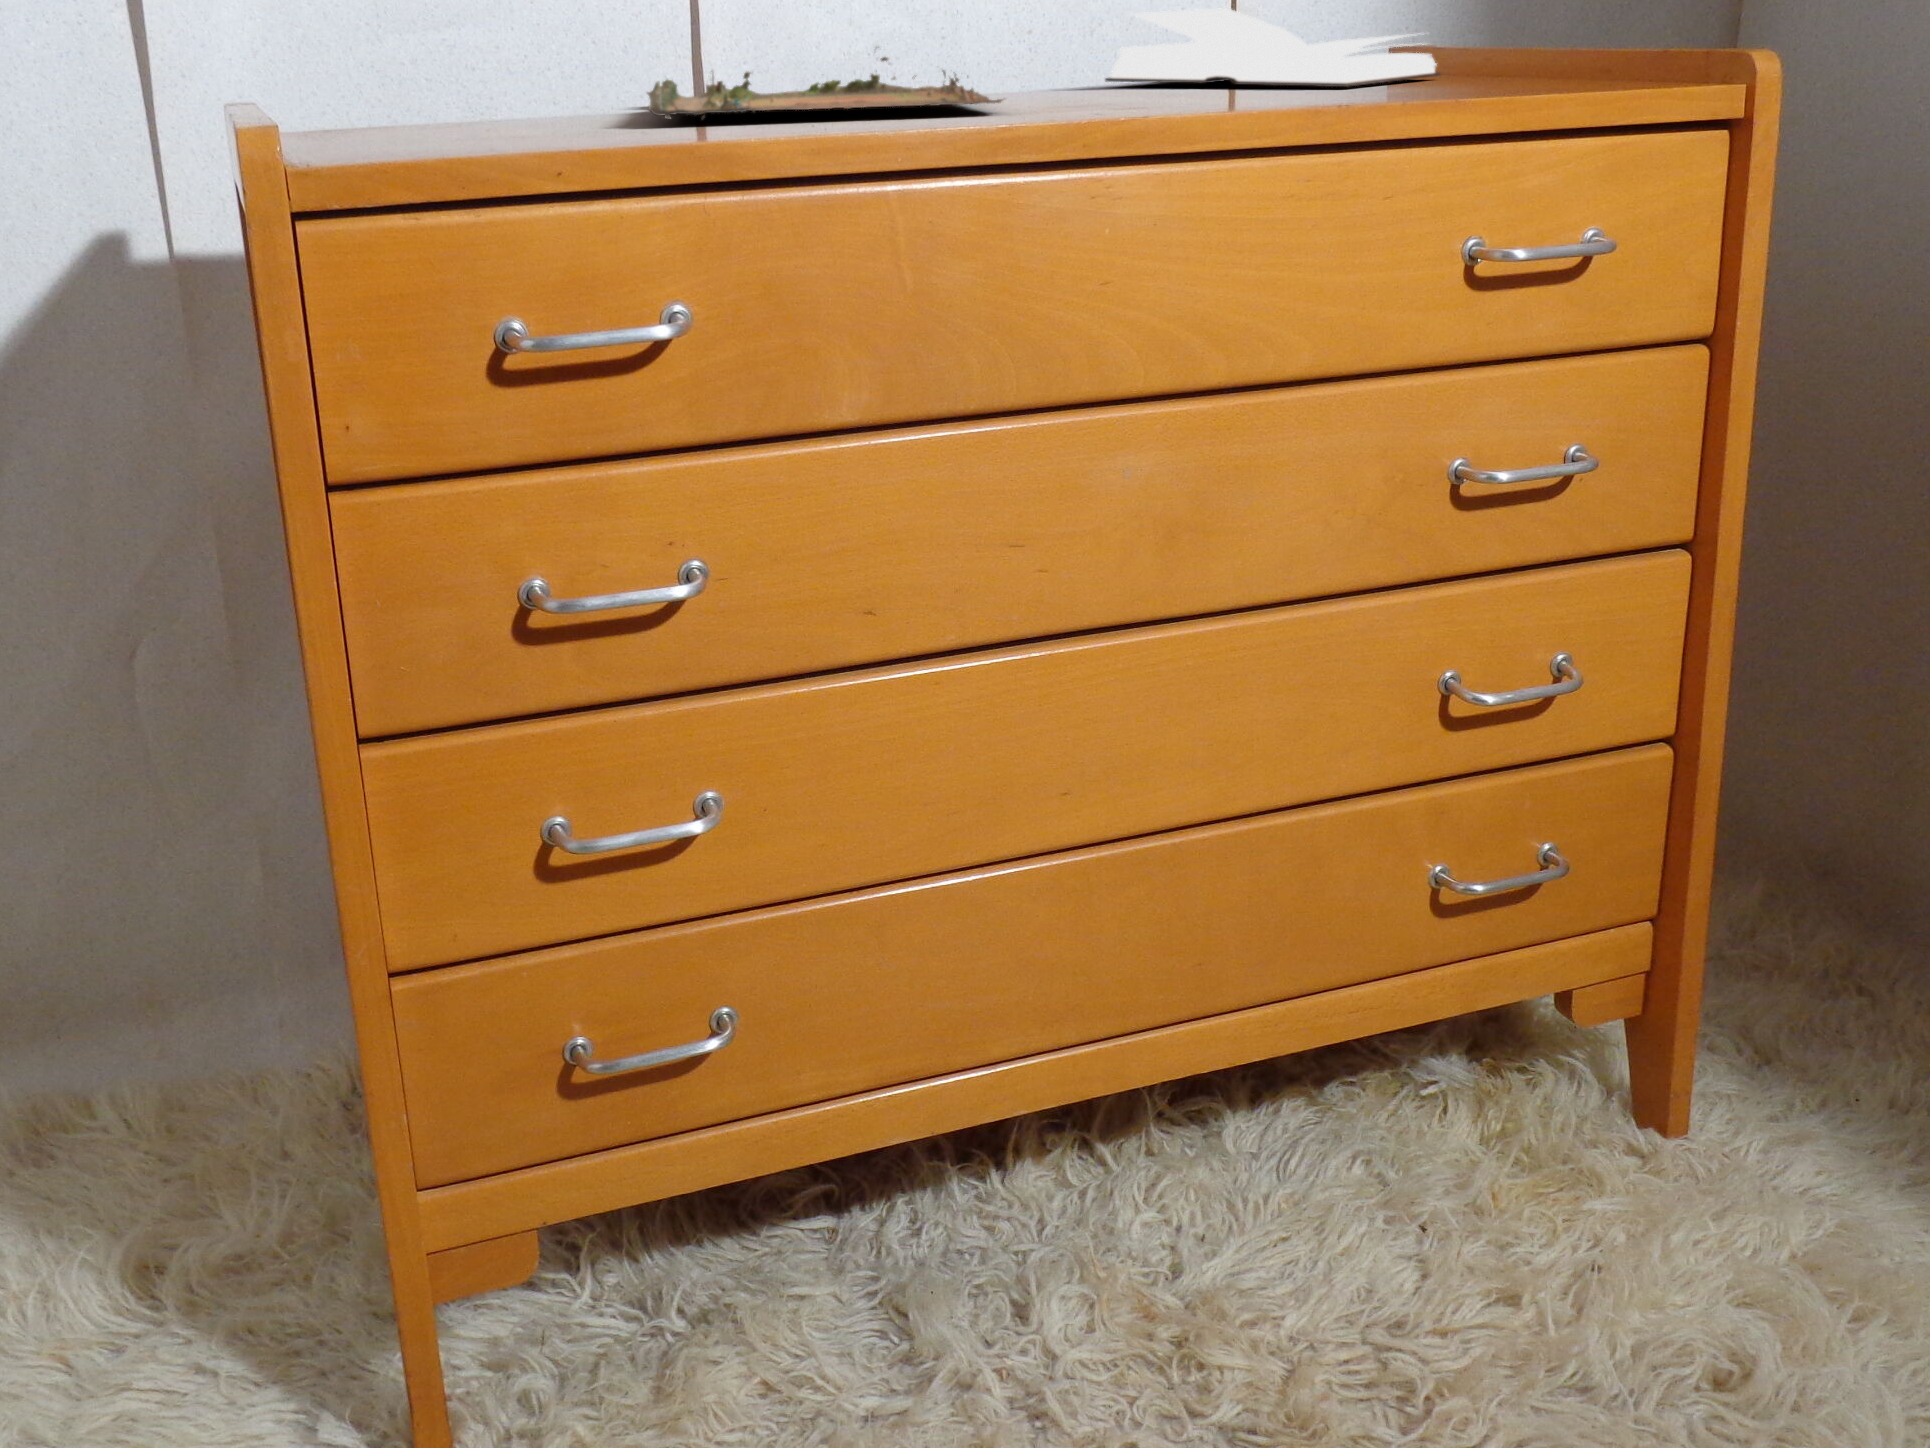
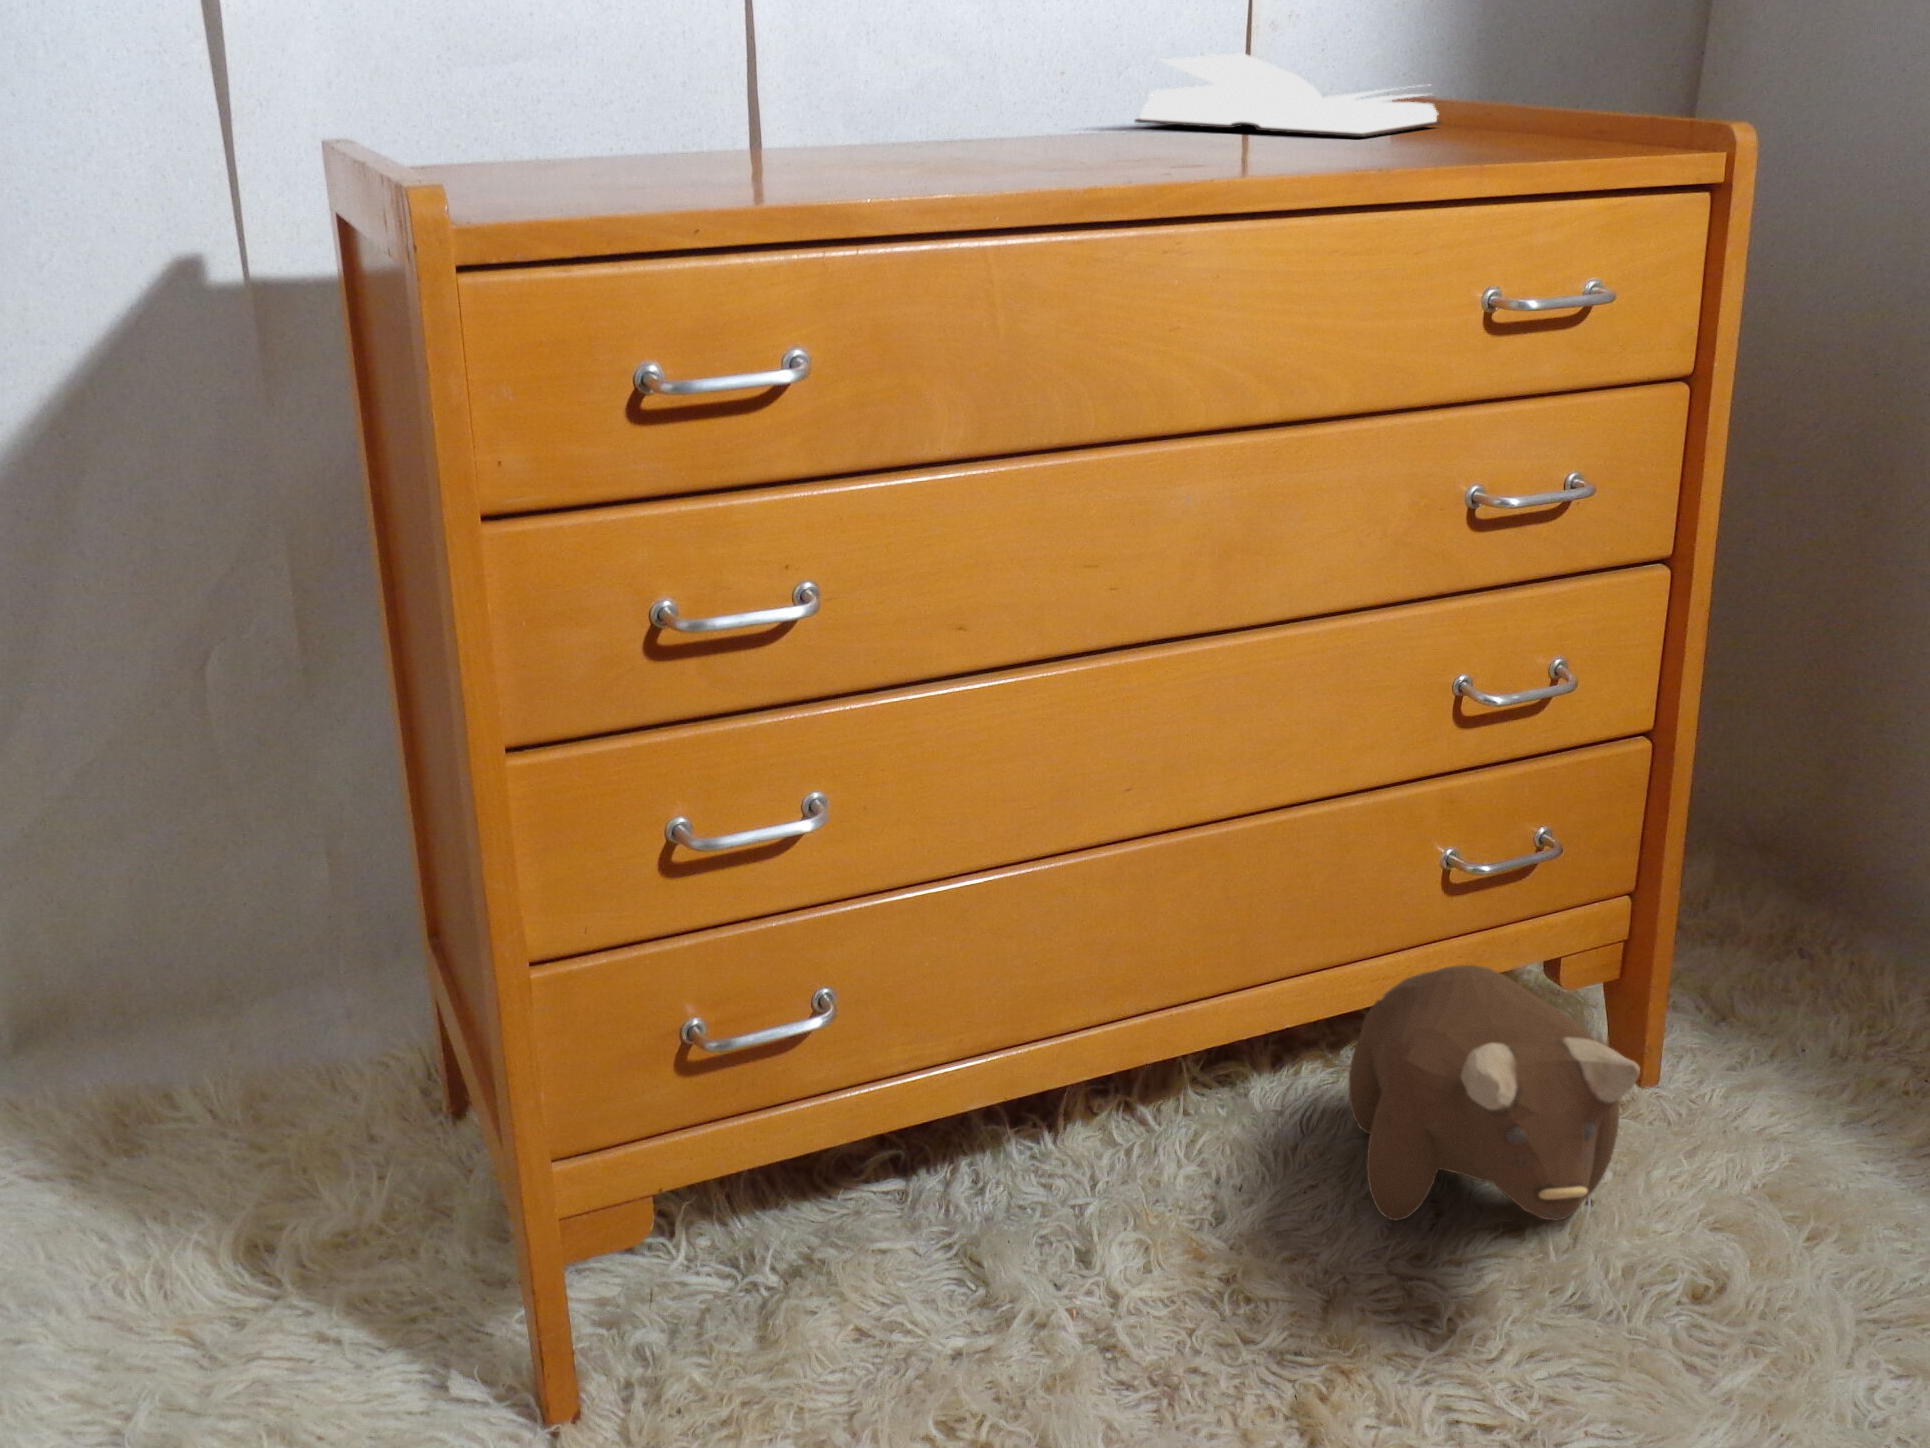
tray: present [647,57,1003,119] -> none [723,89,1070,166]
plush toy: none [1327,998,1647,1293] -> present [1349,965,1640,1221]

